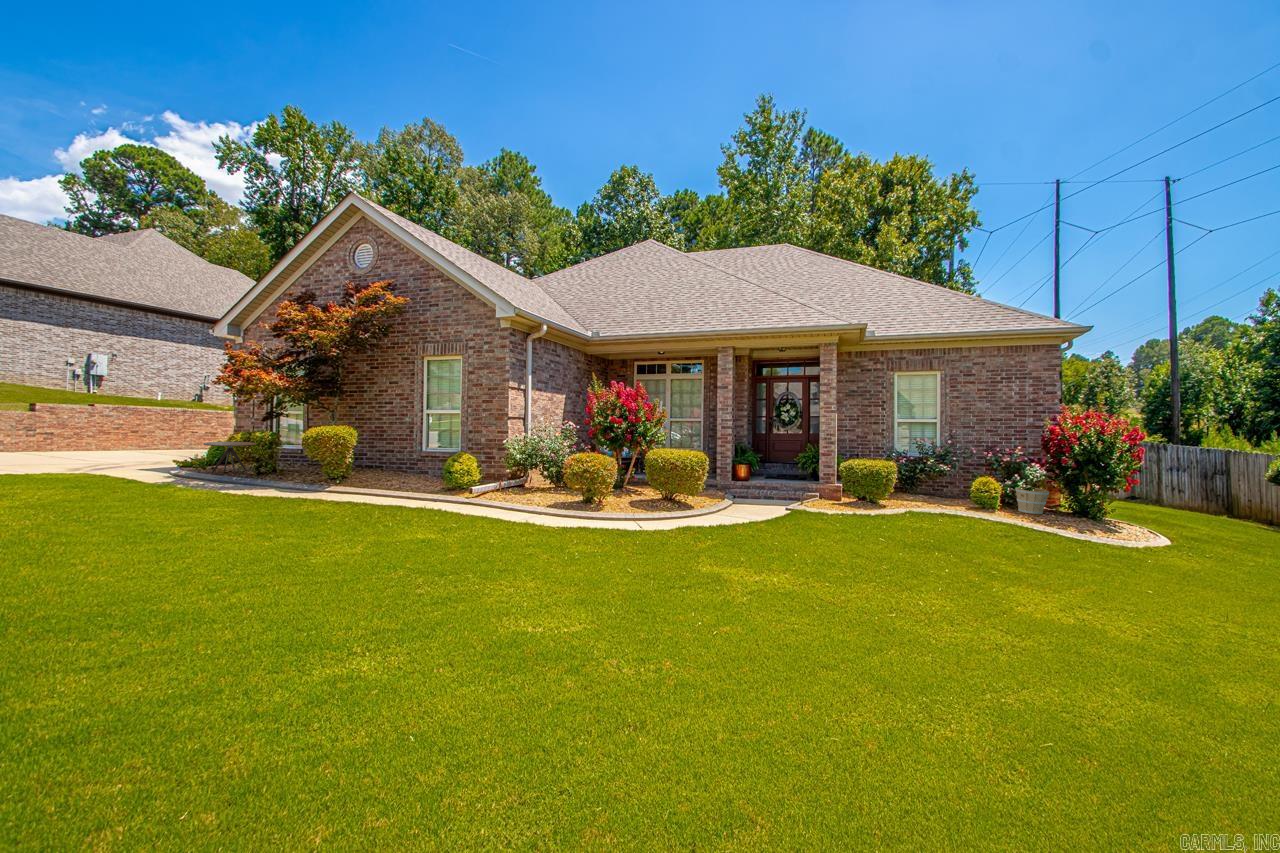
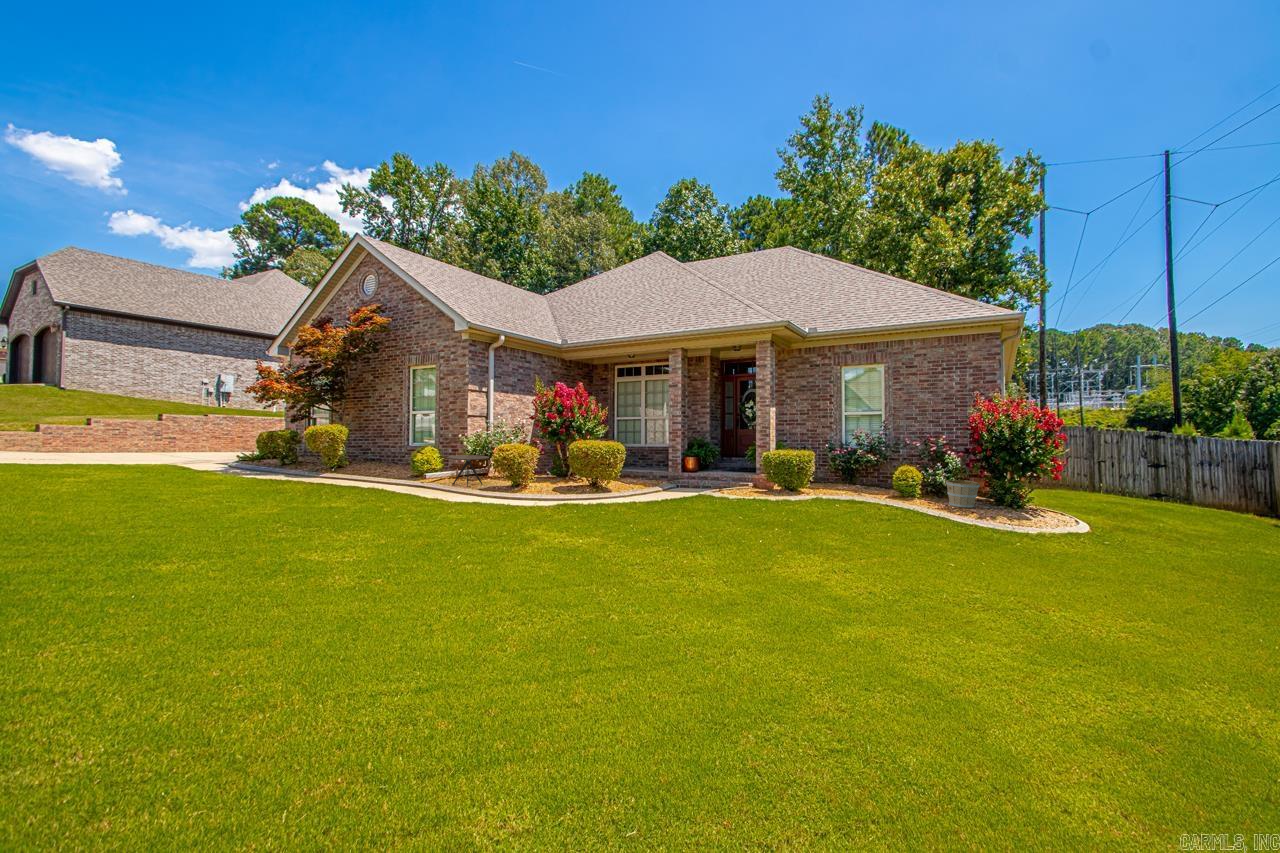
round table: present [203,442,256,474] -> present [447,455,489,486]

